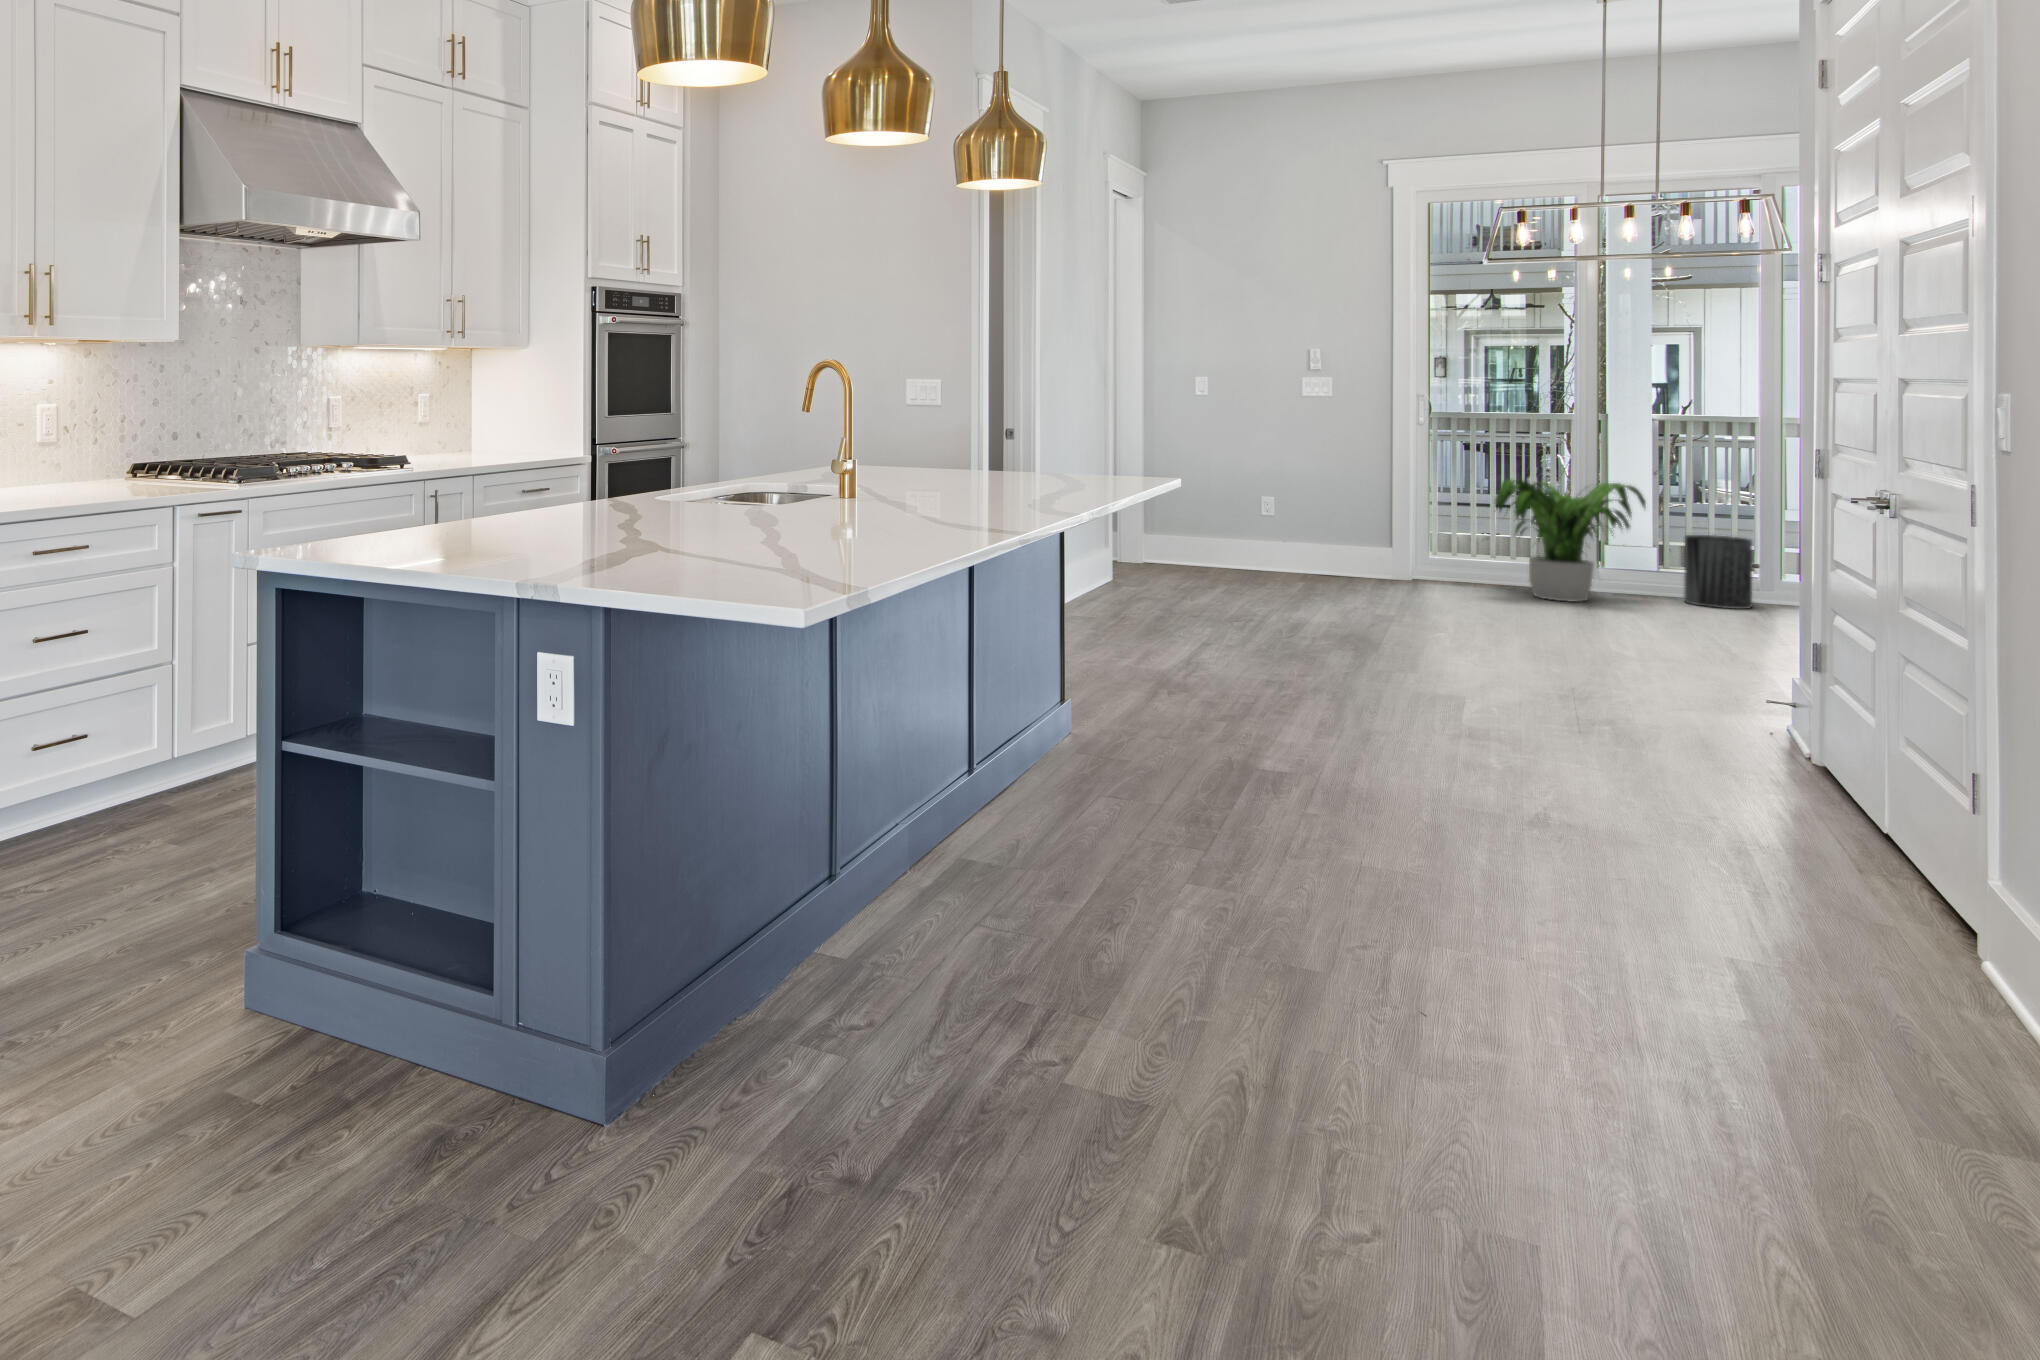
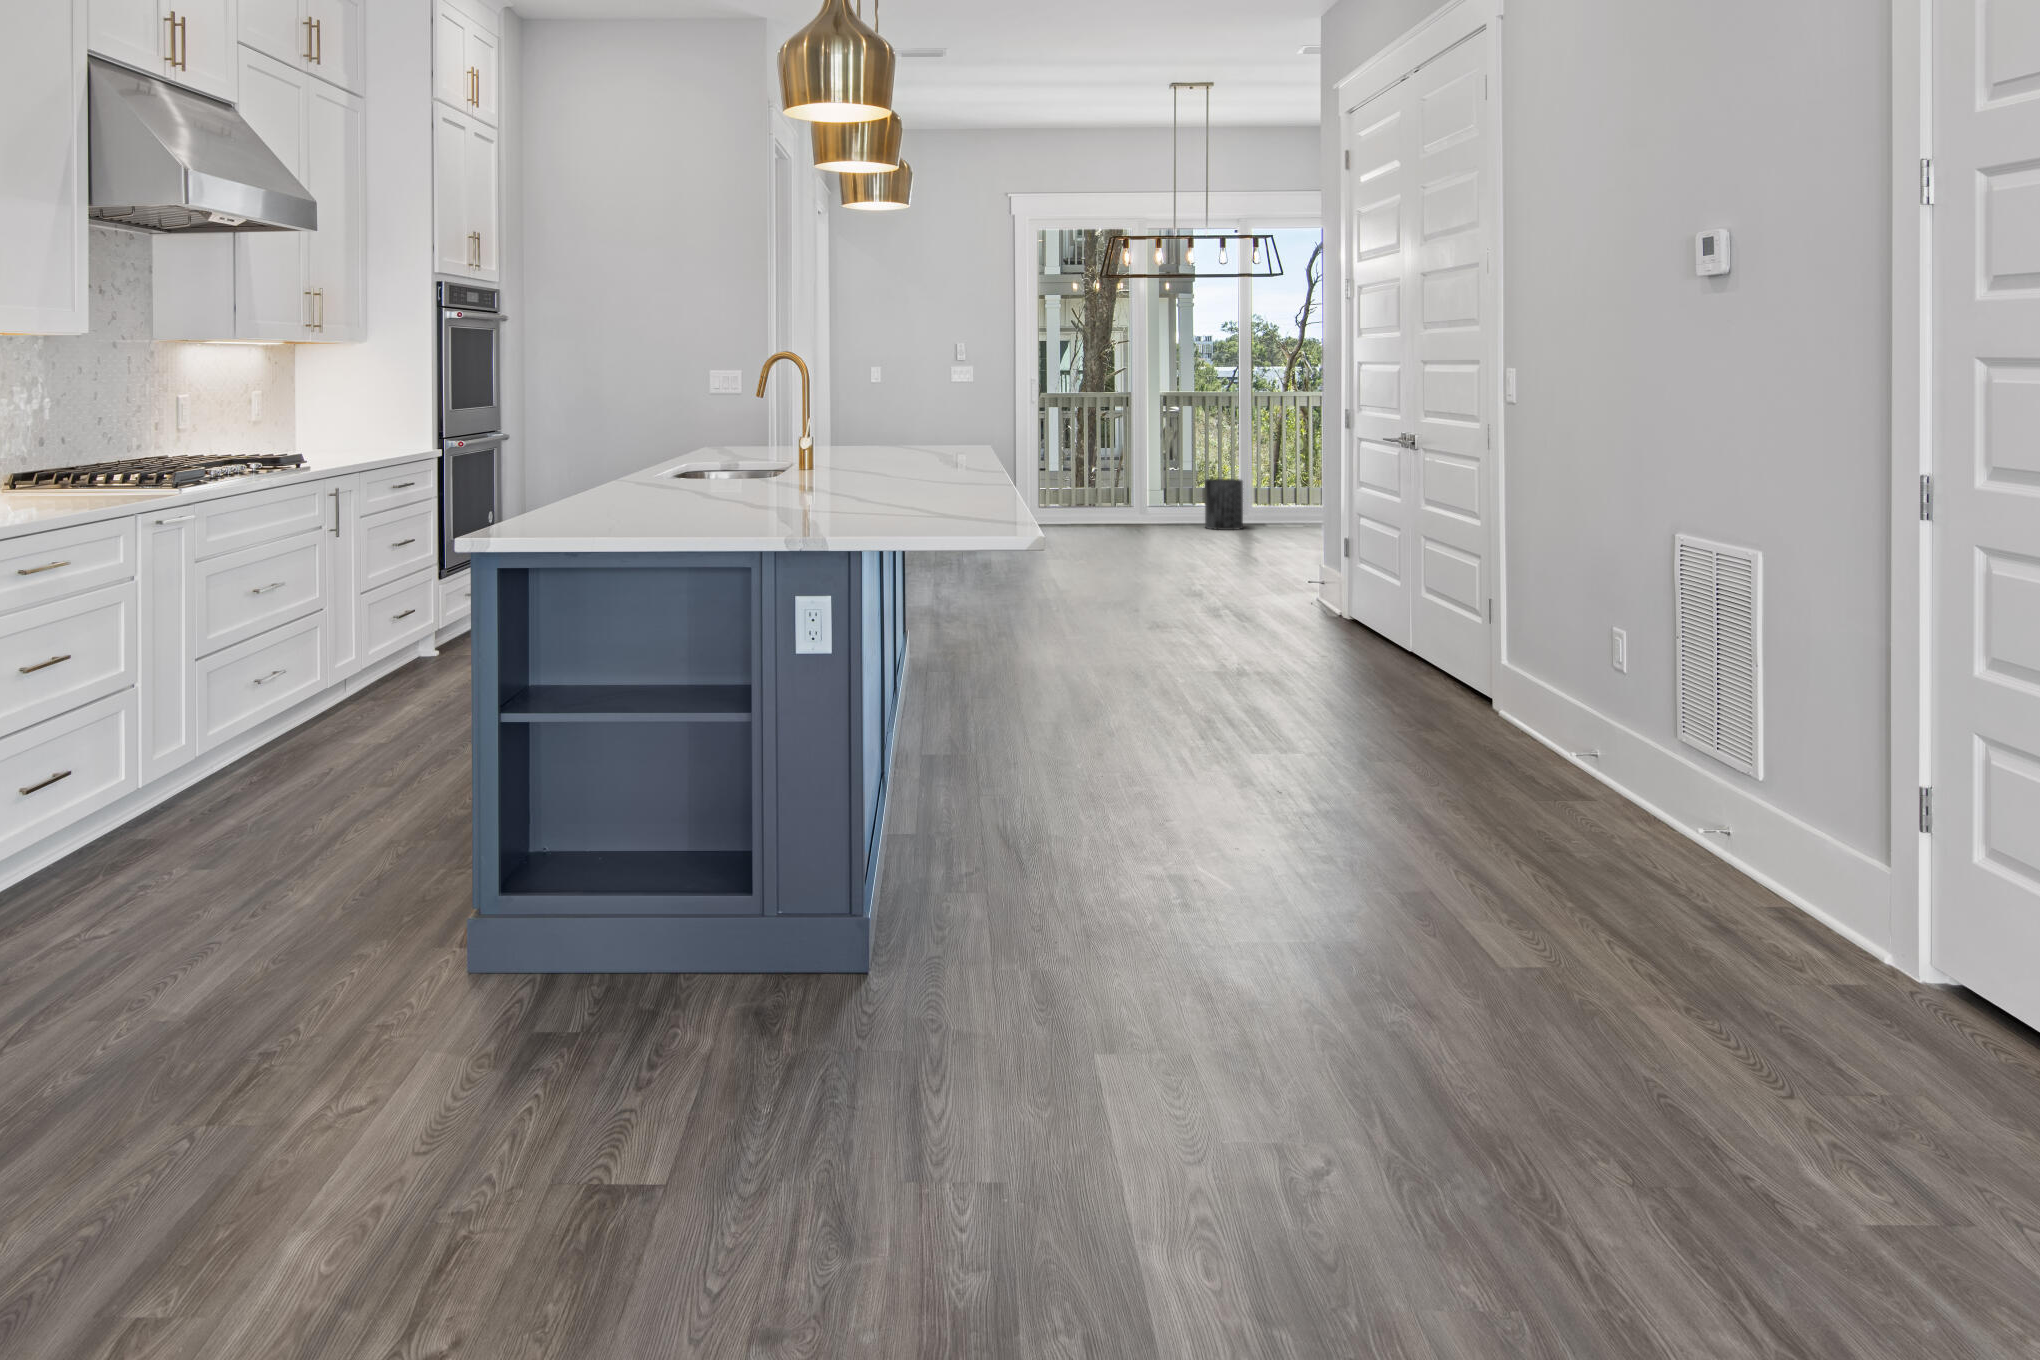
potted plant: present [1494,480,1646,602] -> none [1090,444,1184,534]

